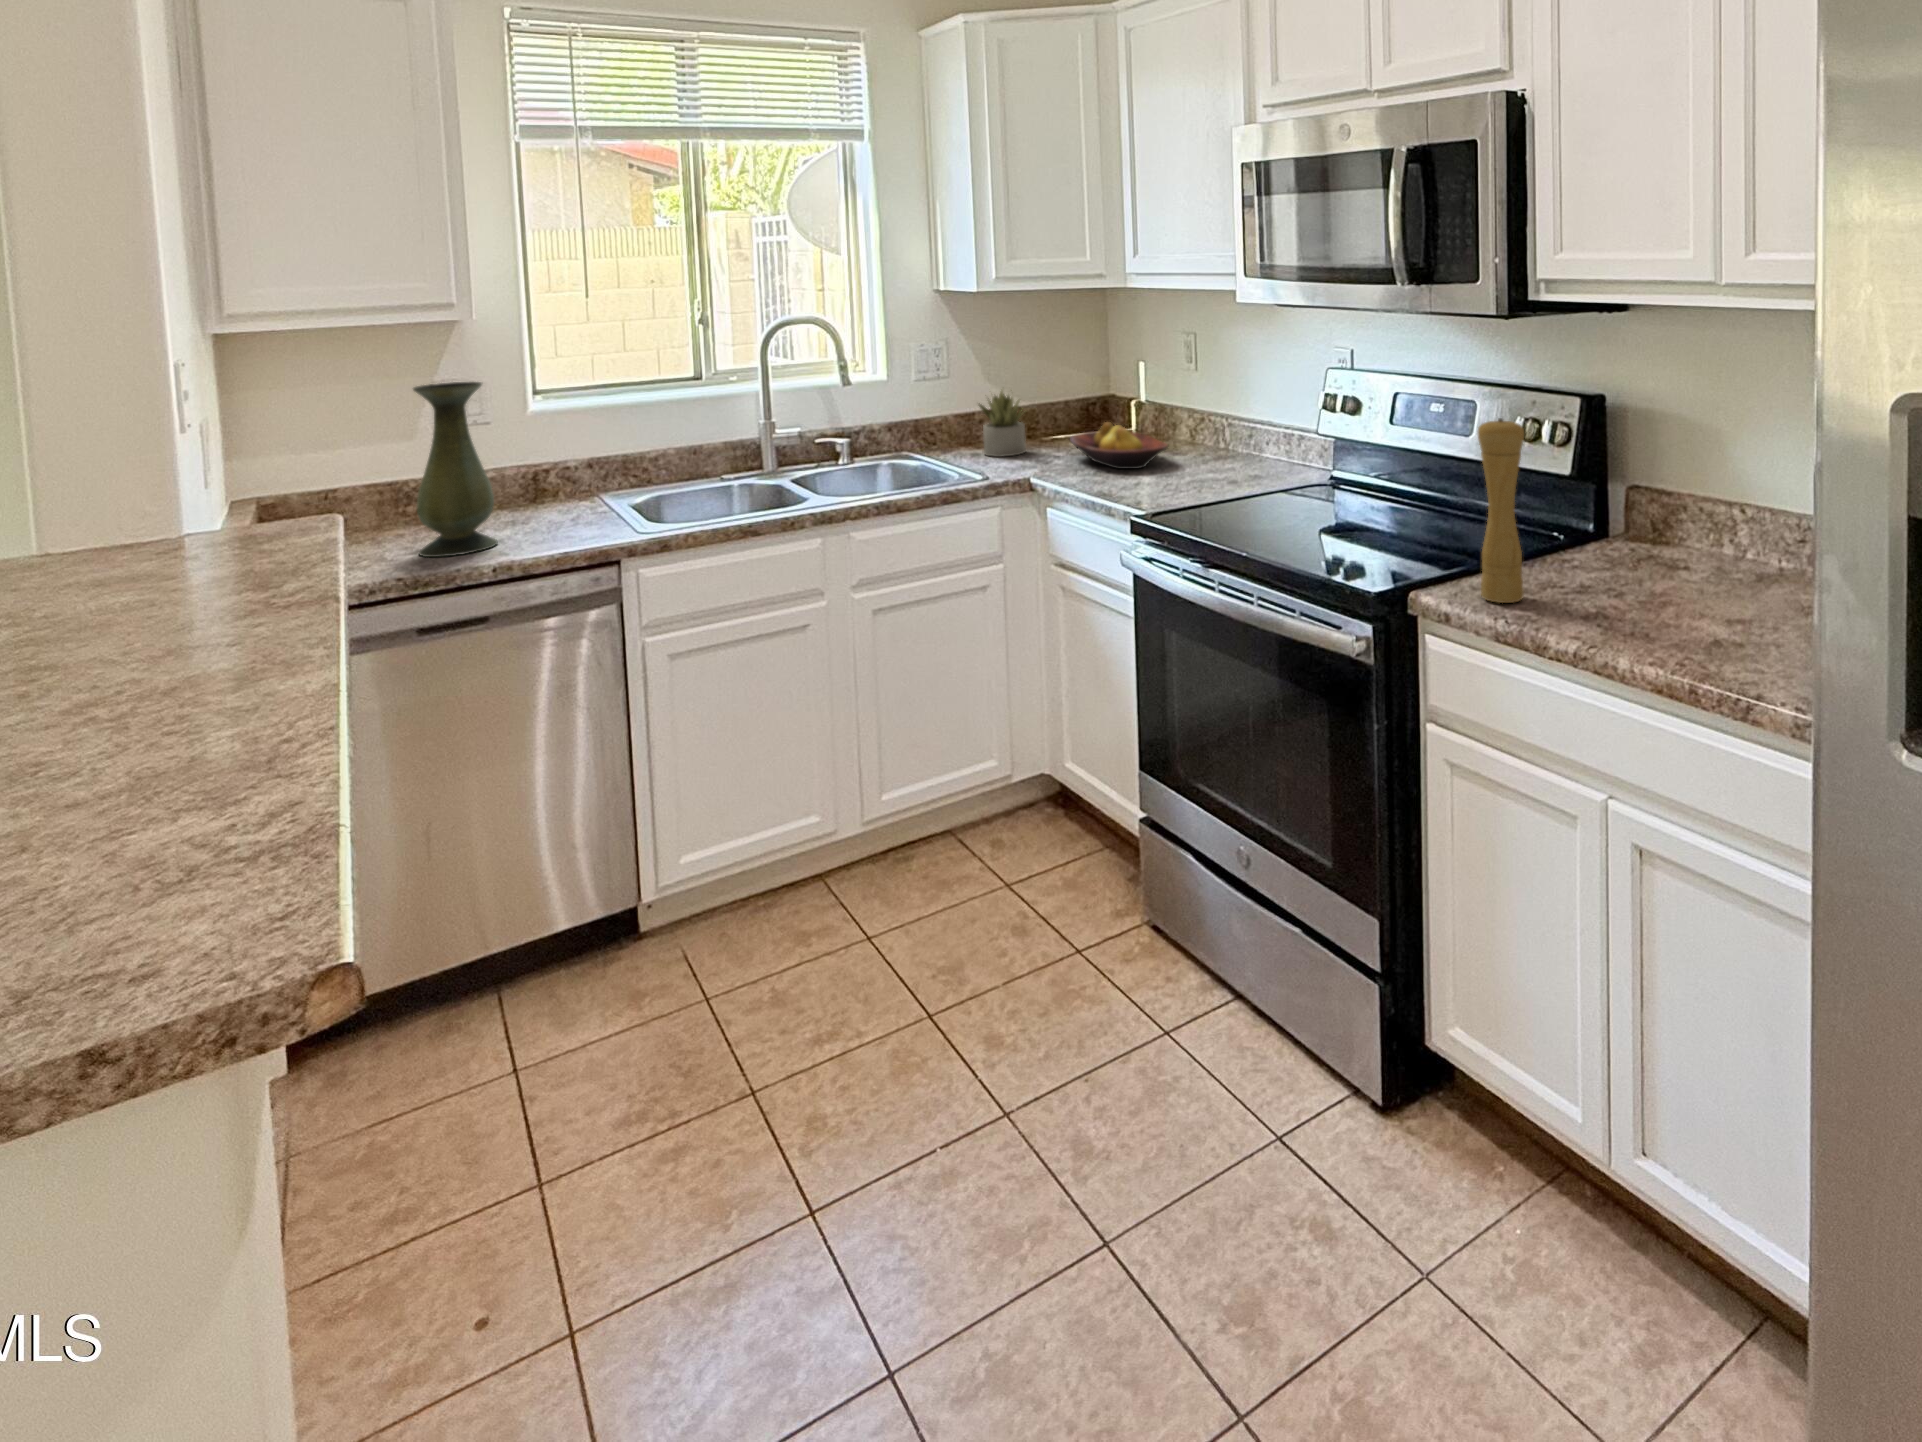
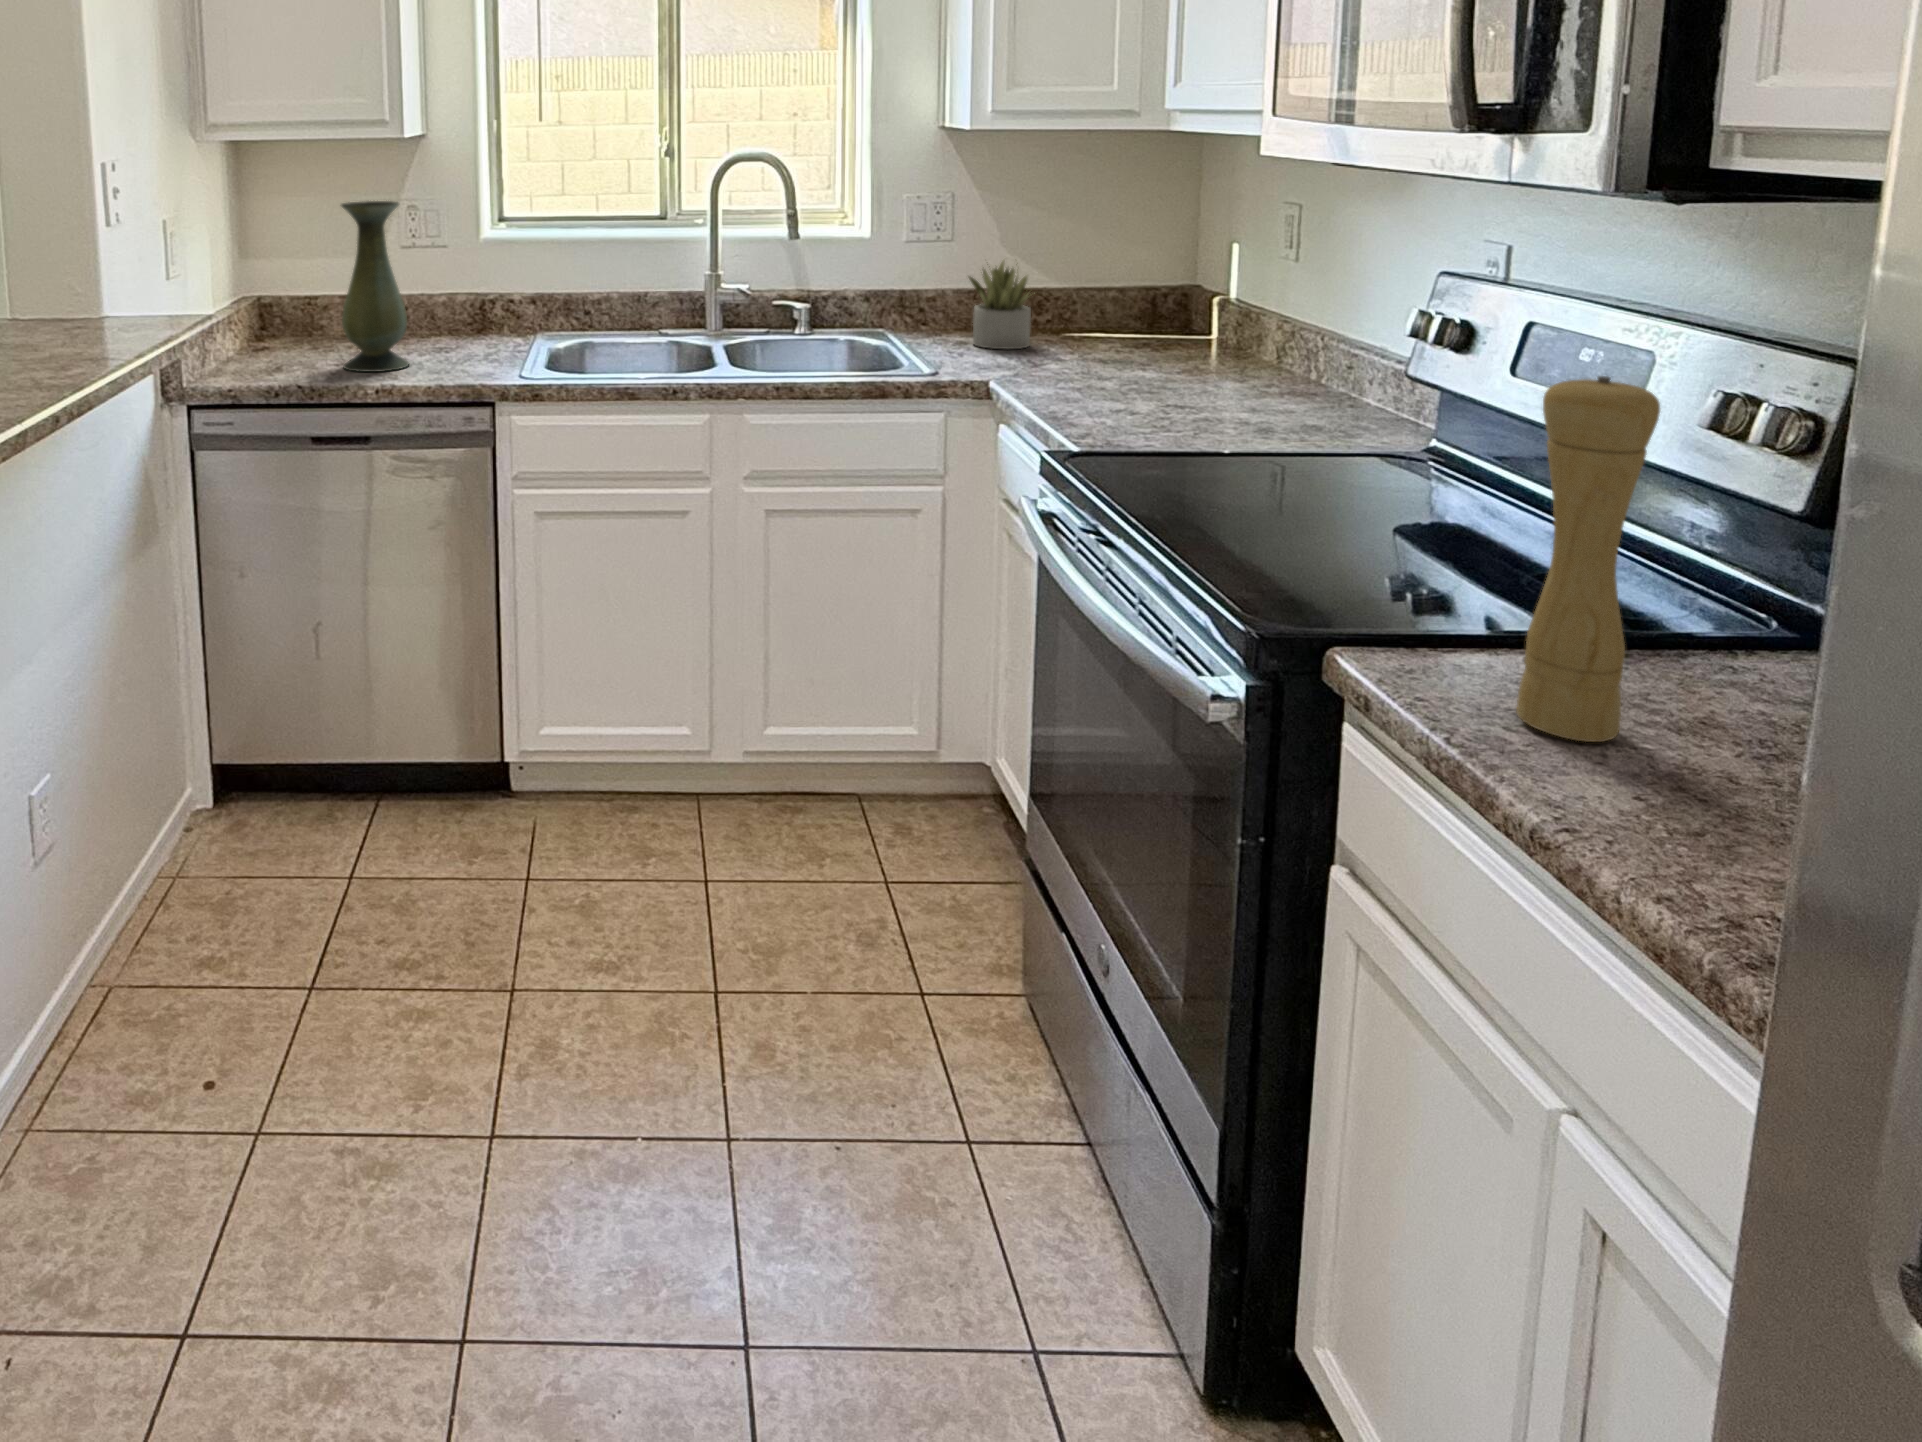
fruit bowl: present [1070,422,1168,469] -> none [1074,318,1211,389]

